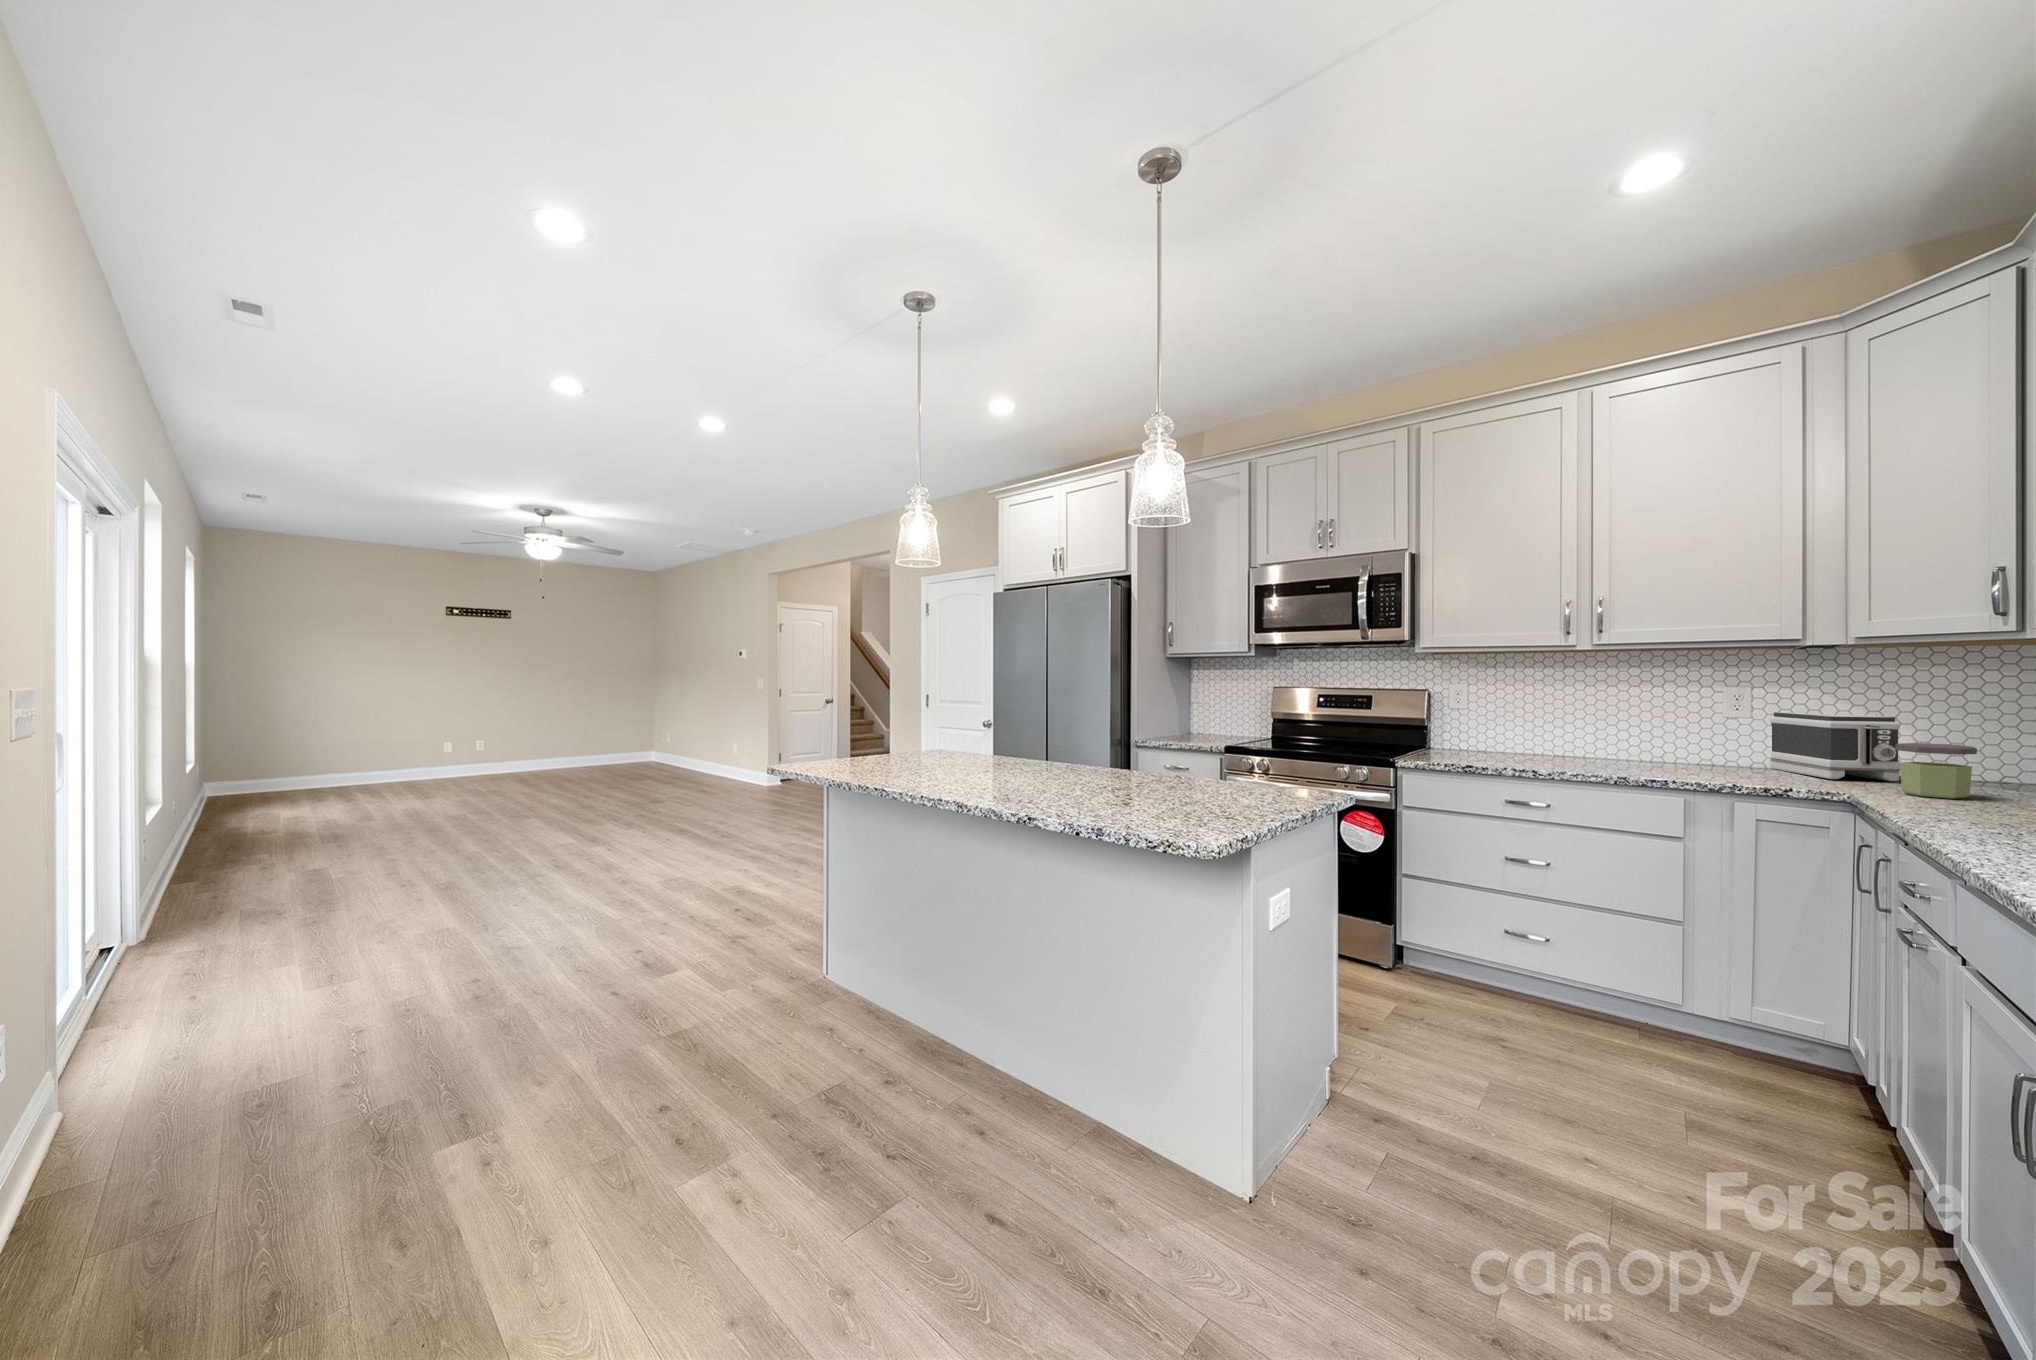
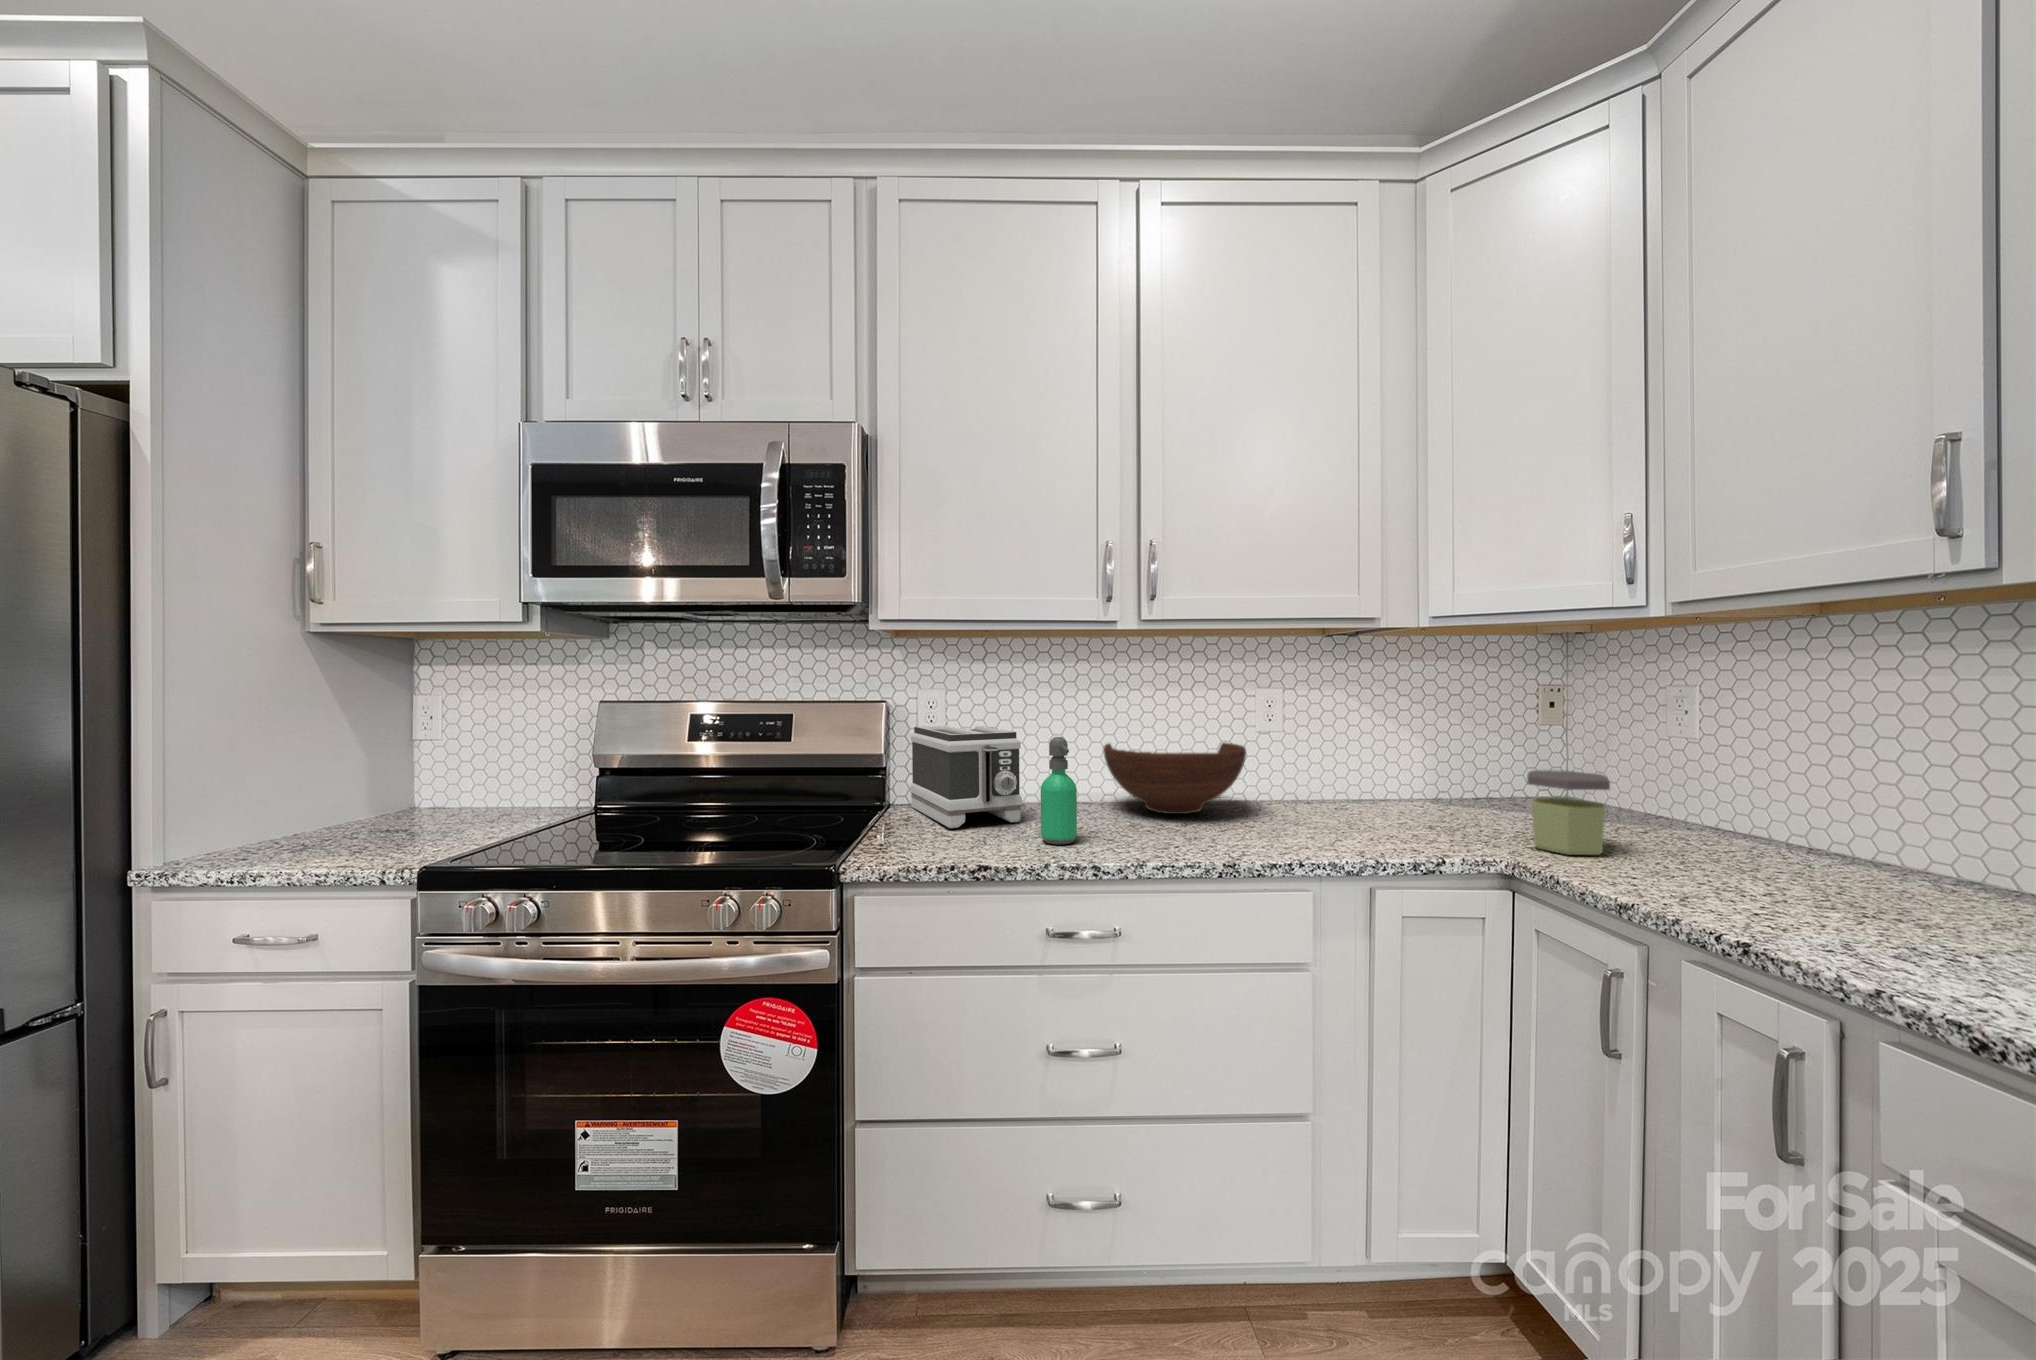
soap dispenser: none [1513,708,1536,765] -> present [1041,737,1077,844]
toaster: present [1770,712,1900,781] -> present [910,725,1023,828]
fruit bowl: none [1574,719,1689,763] -> present [1103,743,1246,814]

